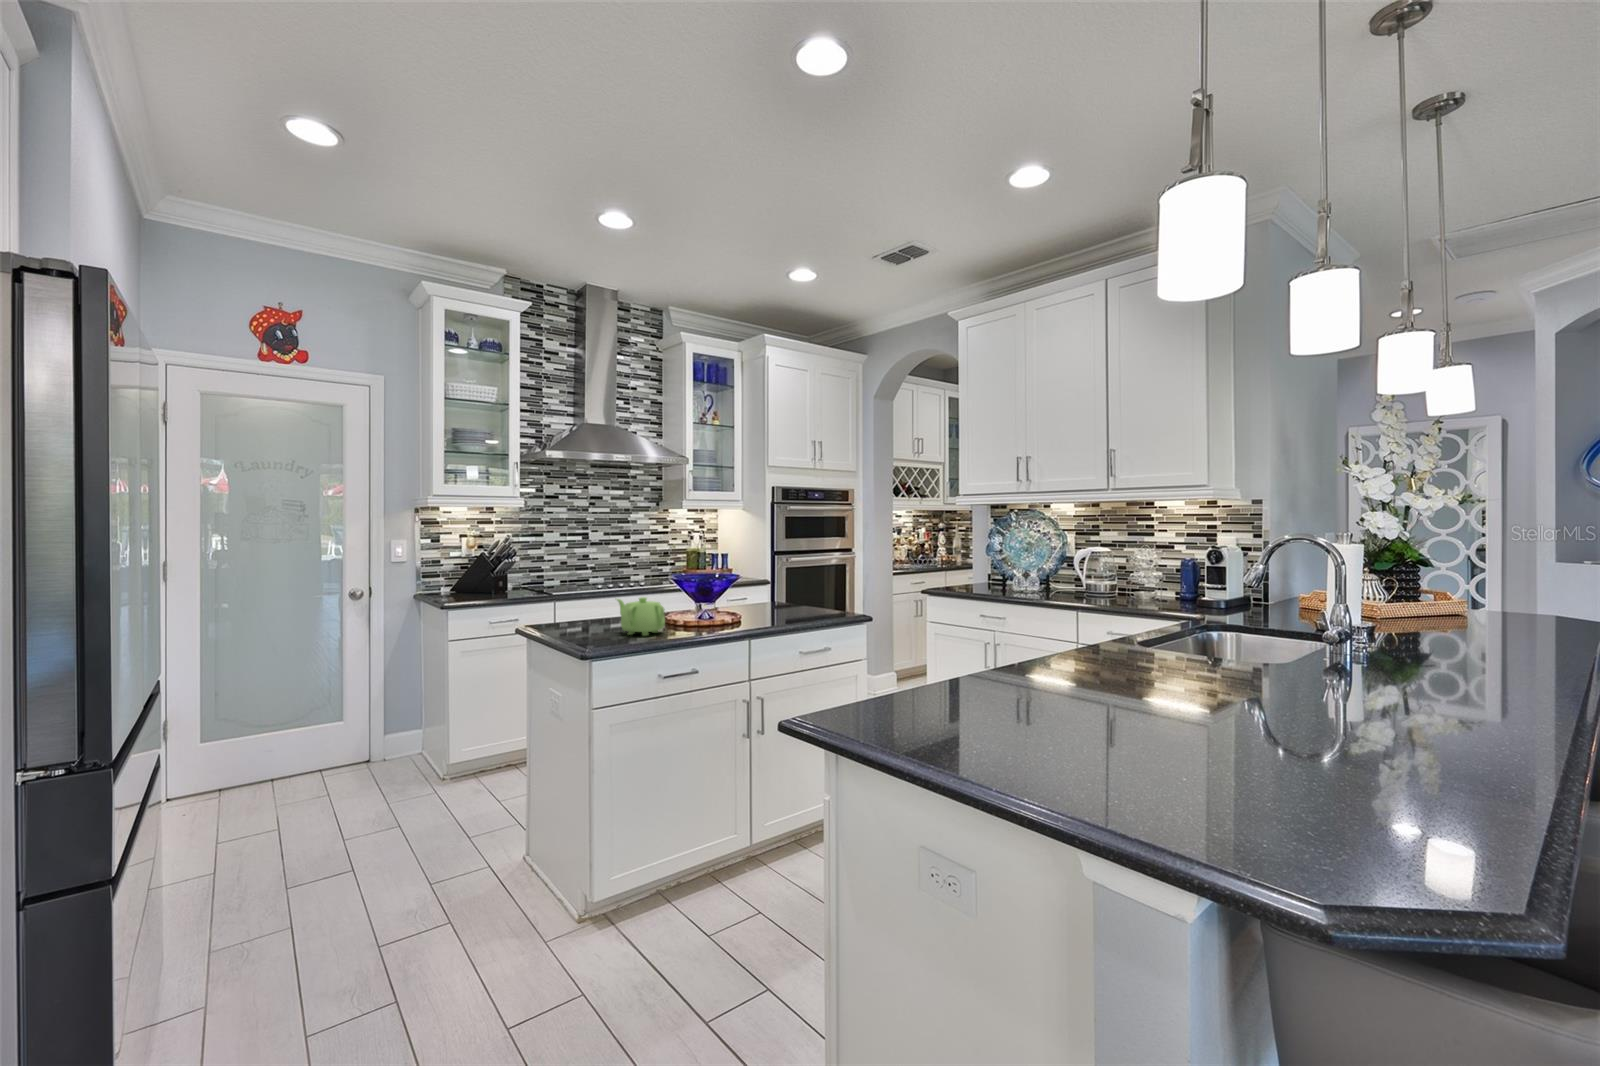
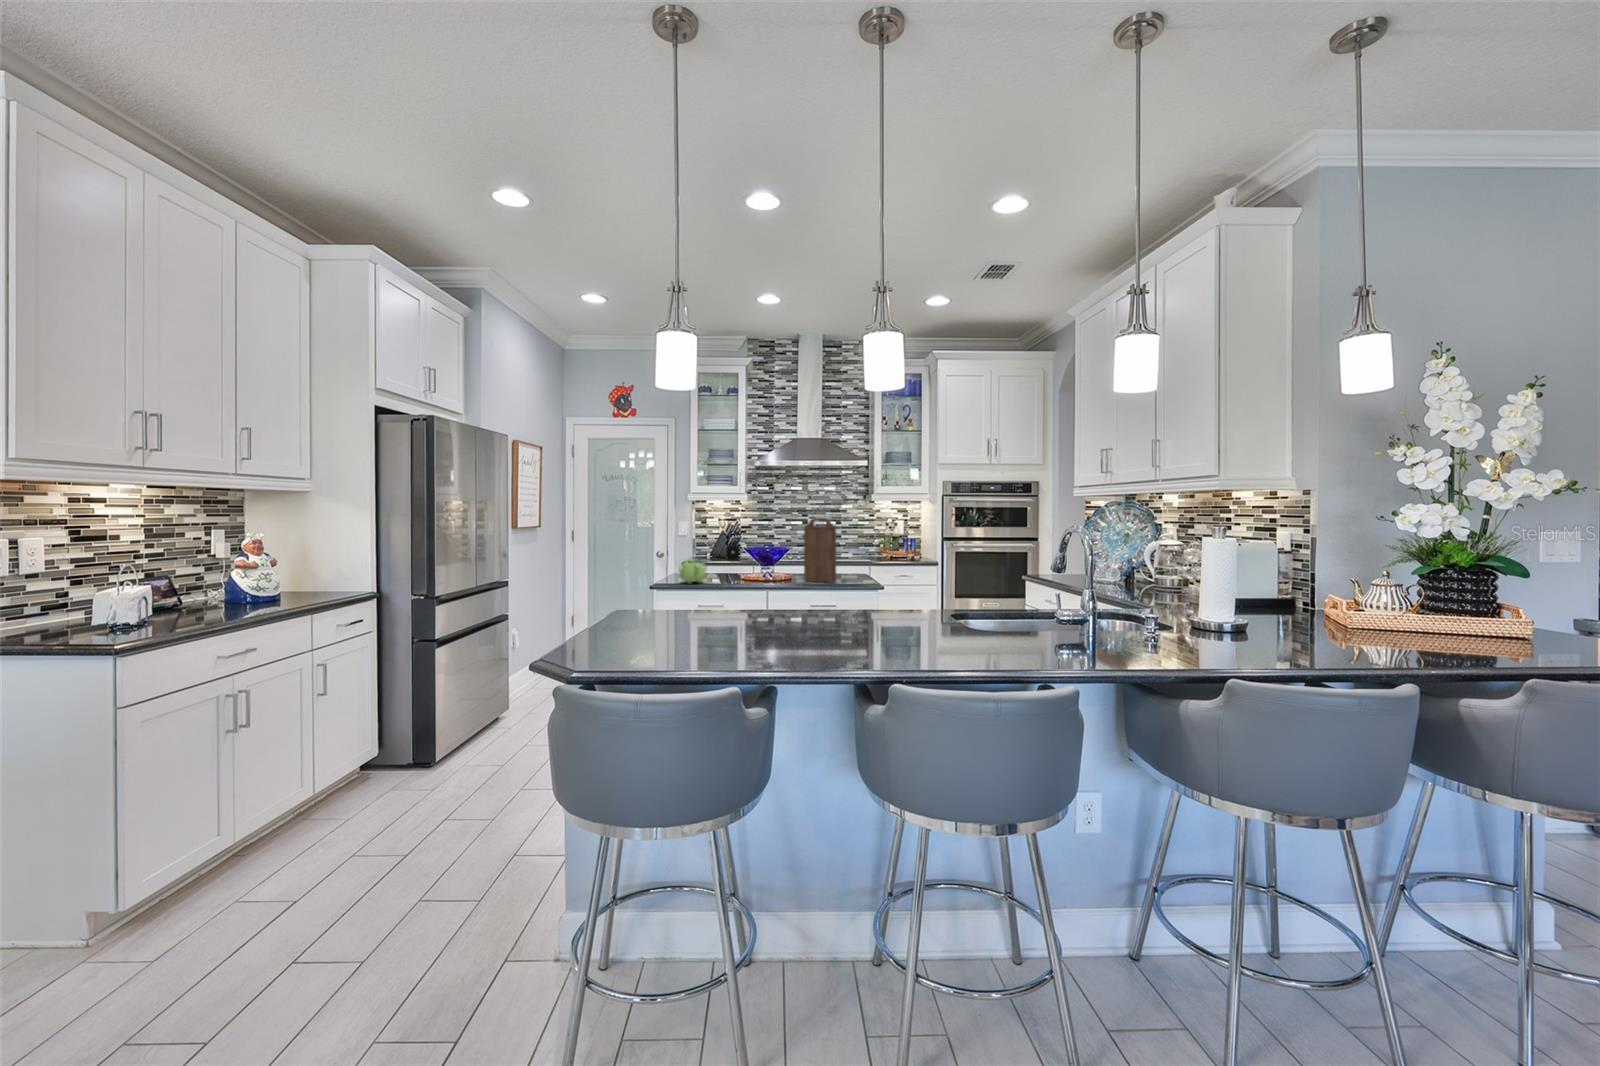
cutting board: none [783,529,834,616] -> present [804,518,836,583]

